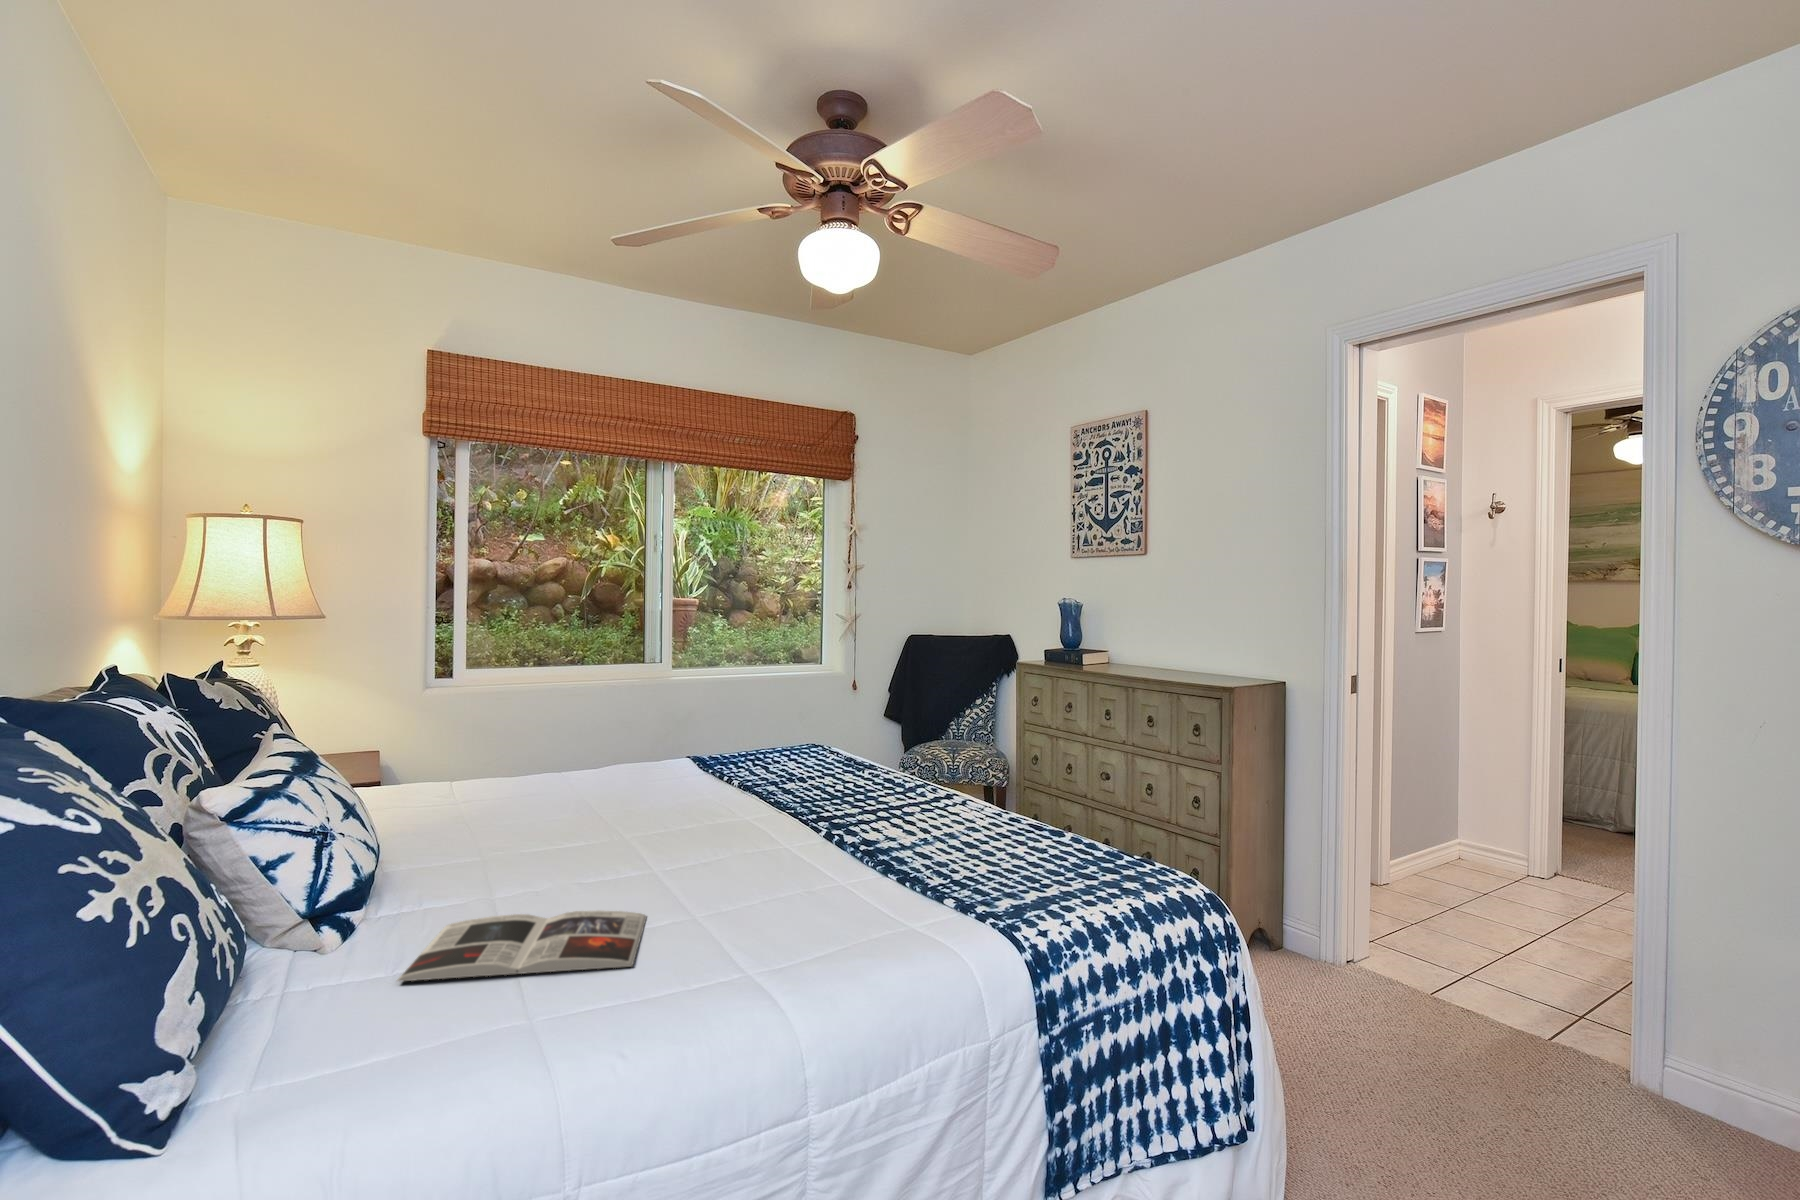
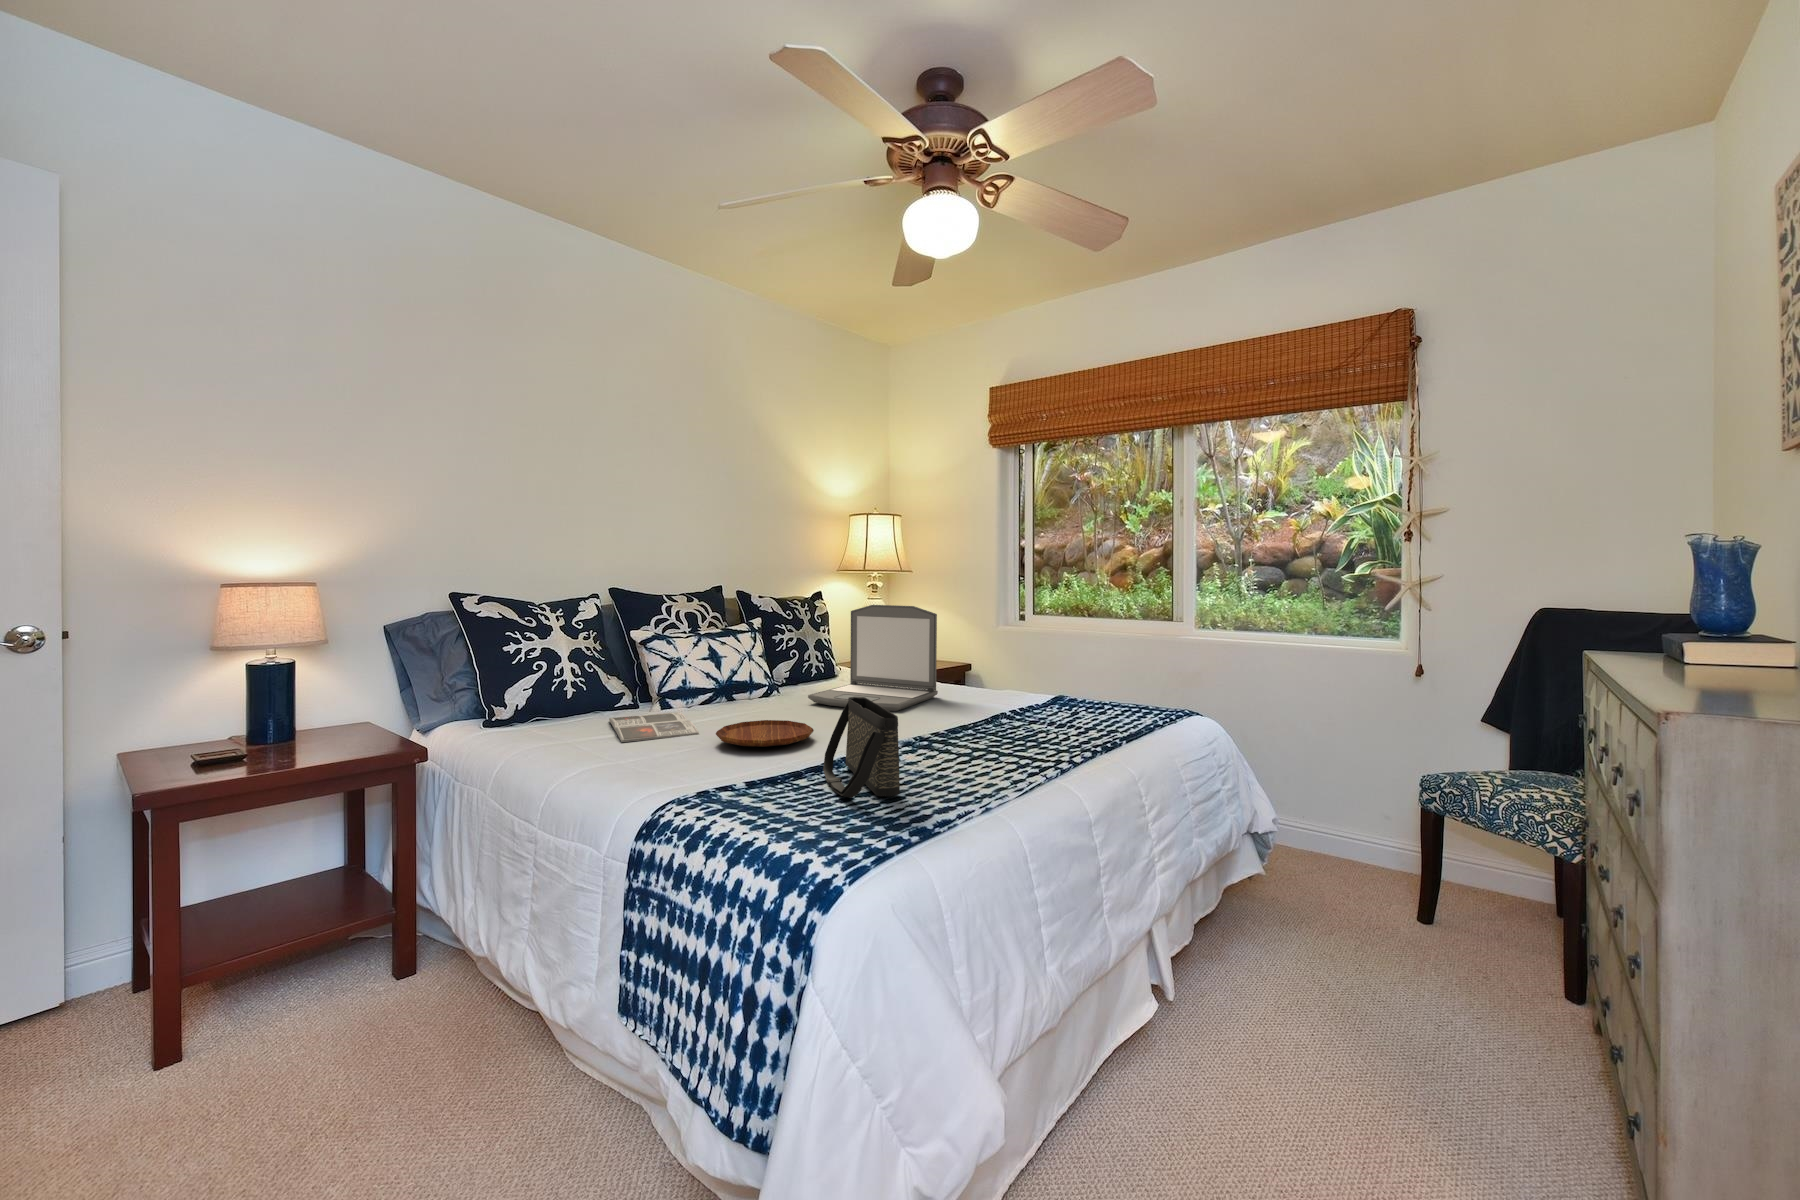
laptop: none [484,677,680,844] -> present [808,605,938,711]
handbag: none [920,777,1061,868] -> present [823,697,900,798]
tray: none [686,848,821,895] -> present [716,720,814,747]

